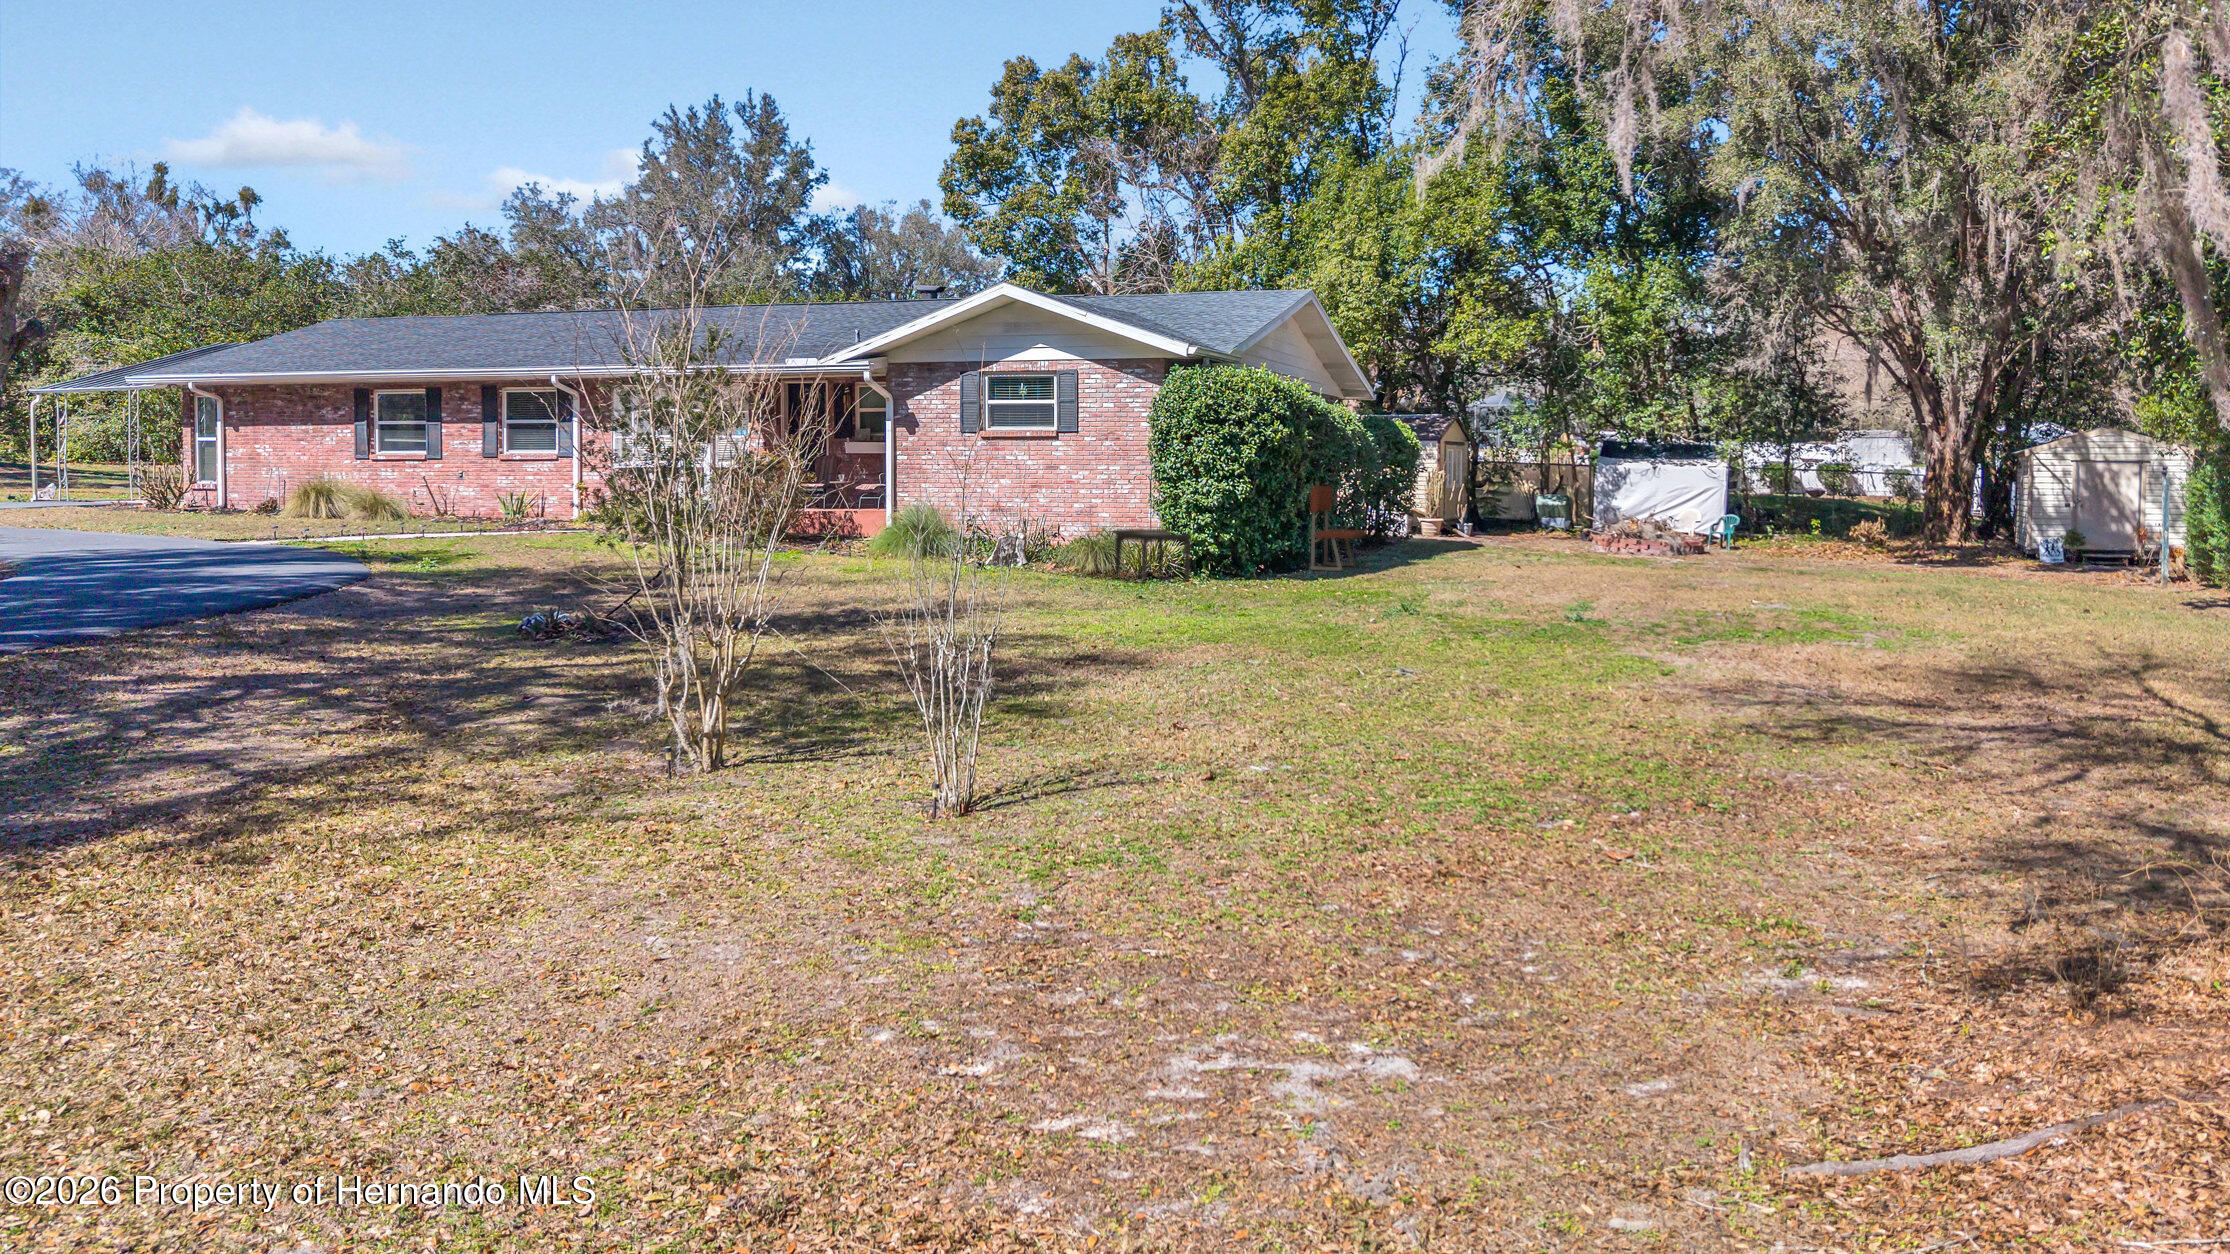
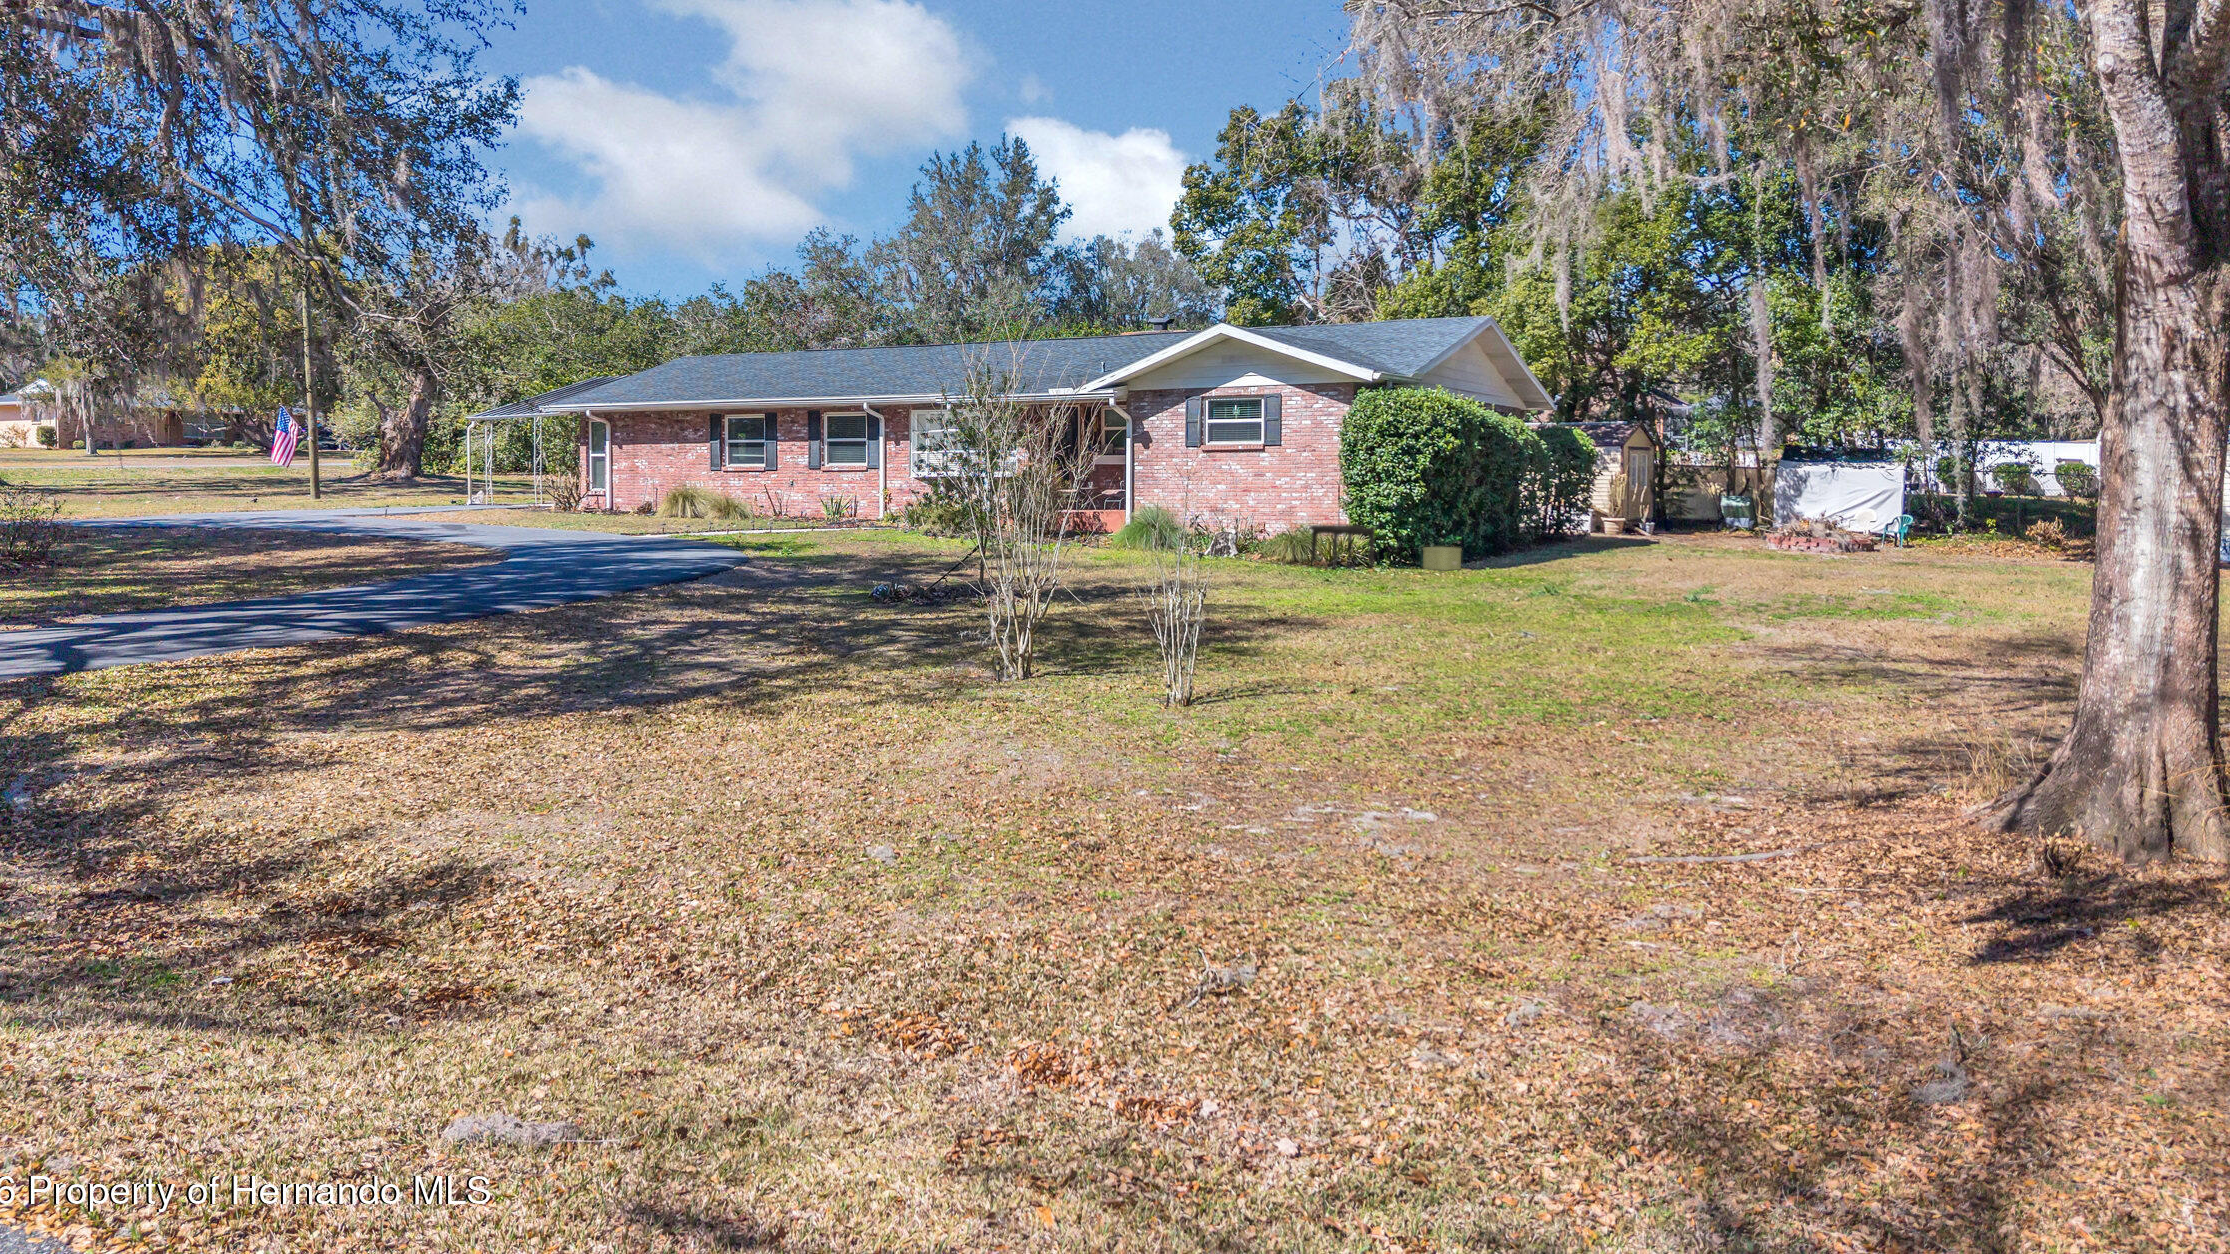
bench: present [1310,486,1366,571] -> none [1481,488,1534,562]
storage box: none [1246,555,1291,583] -> present [1423,547,1461,570]

